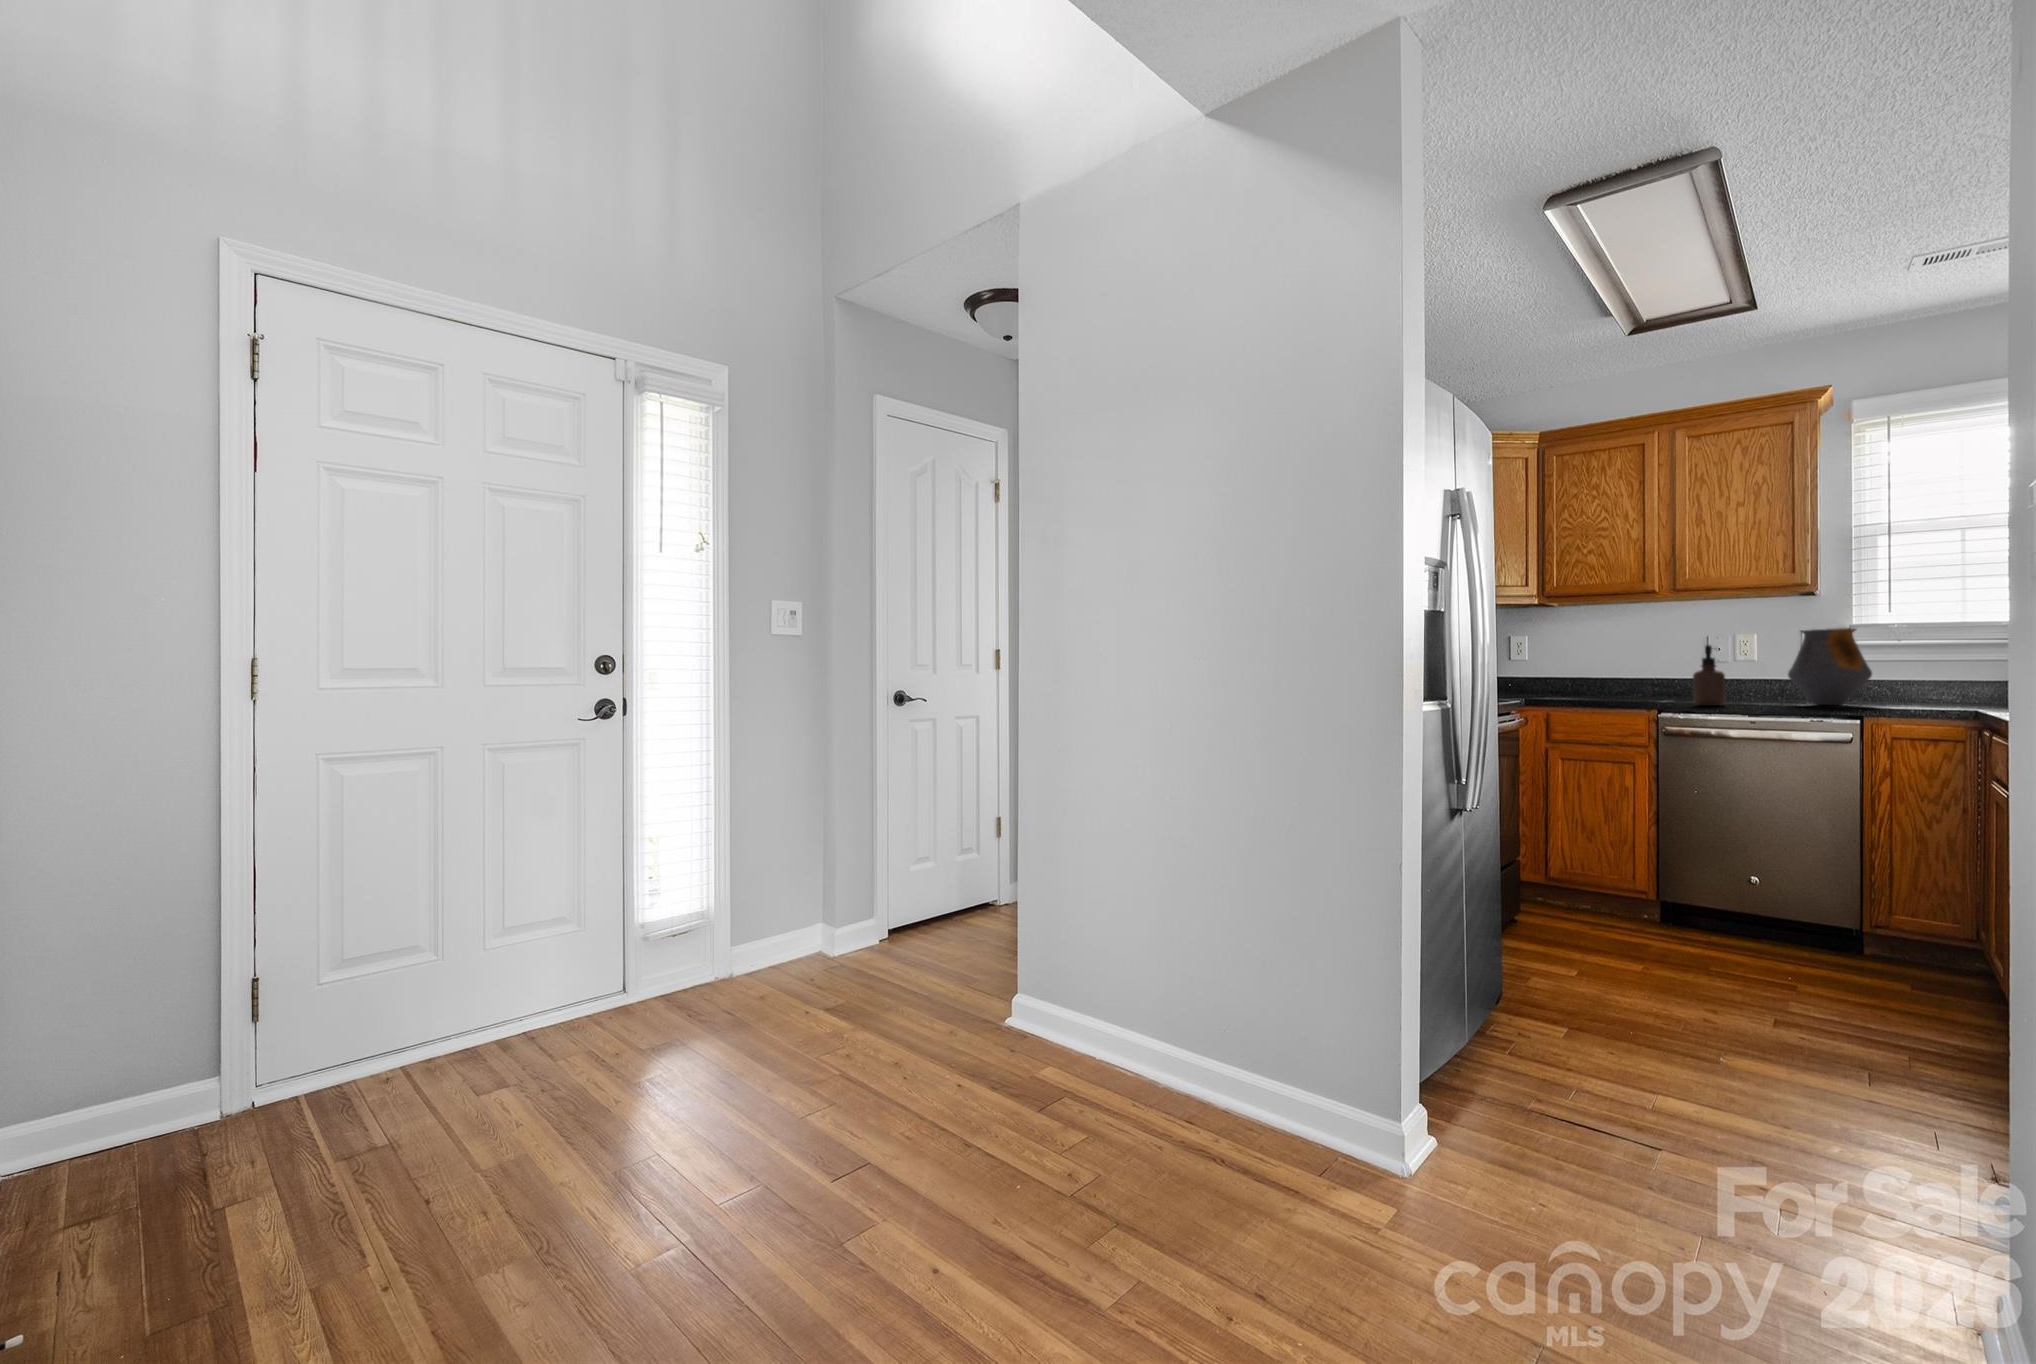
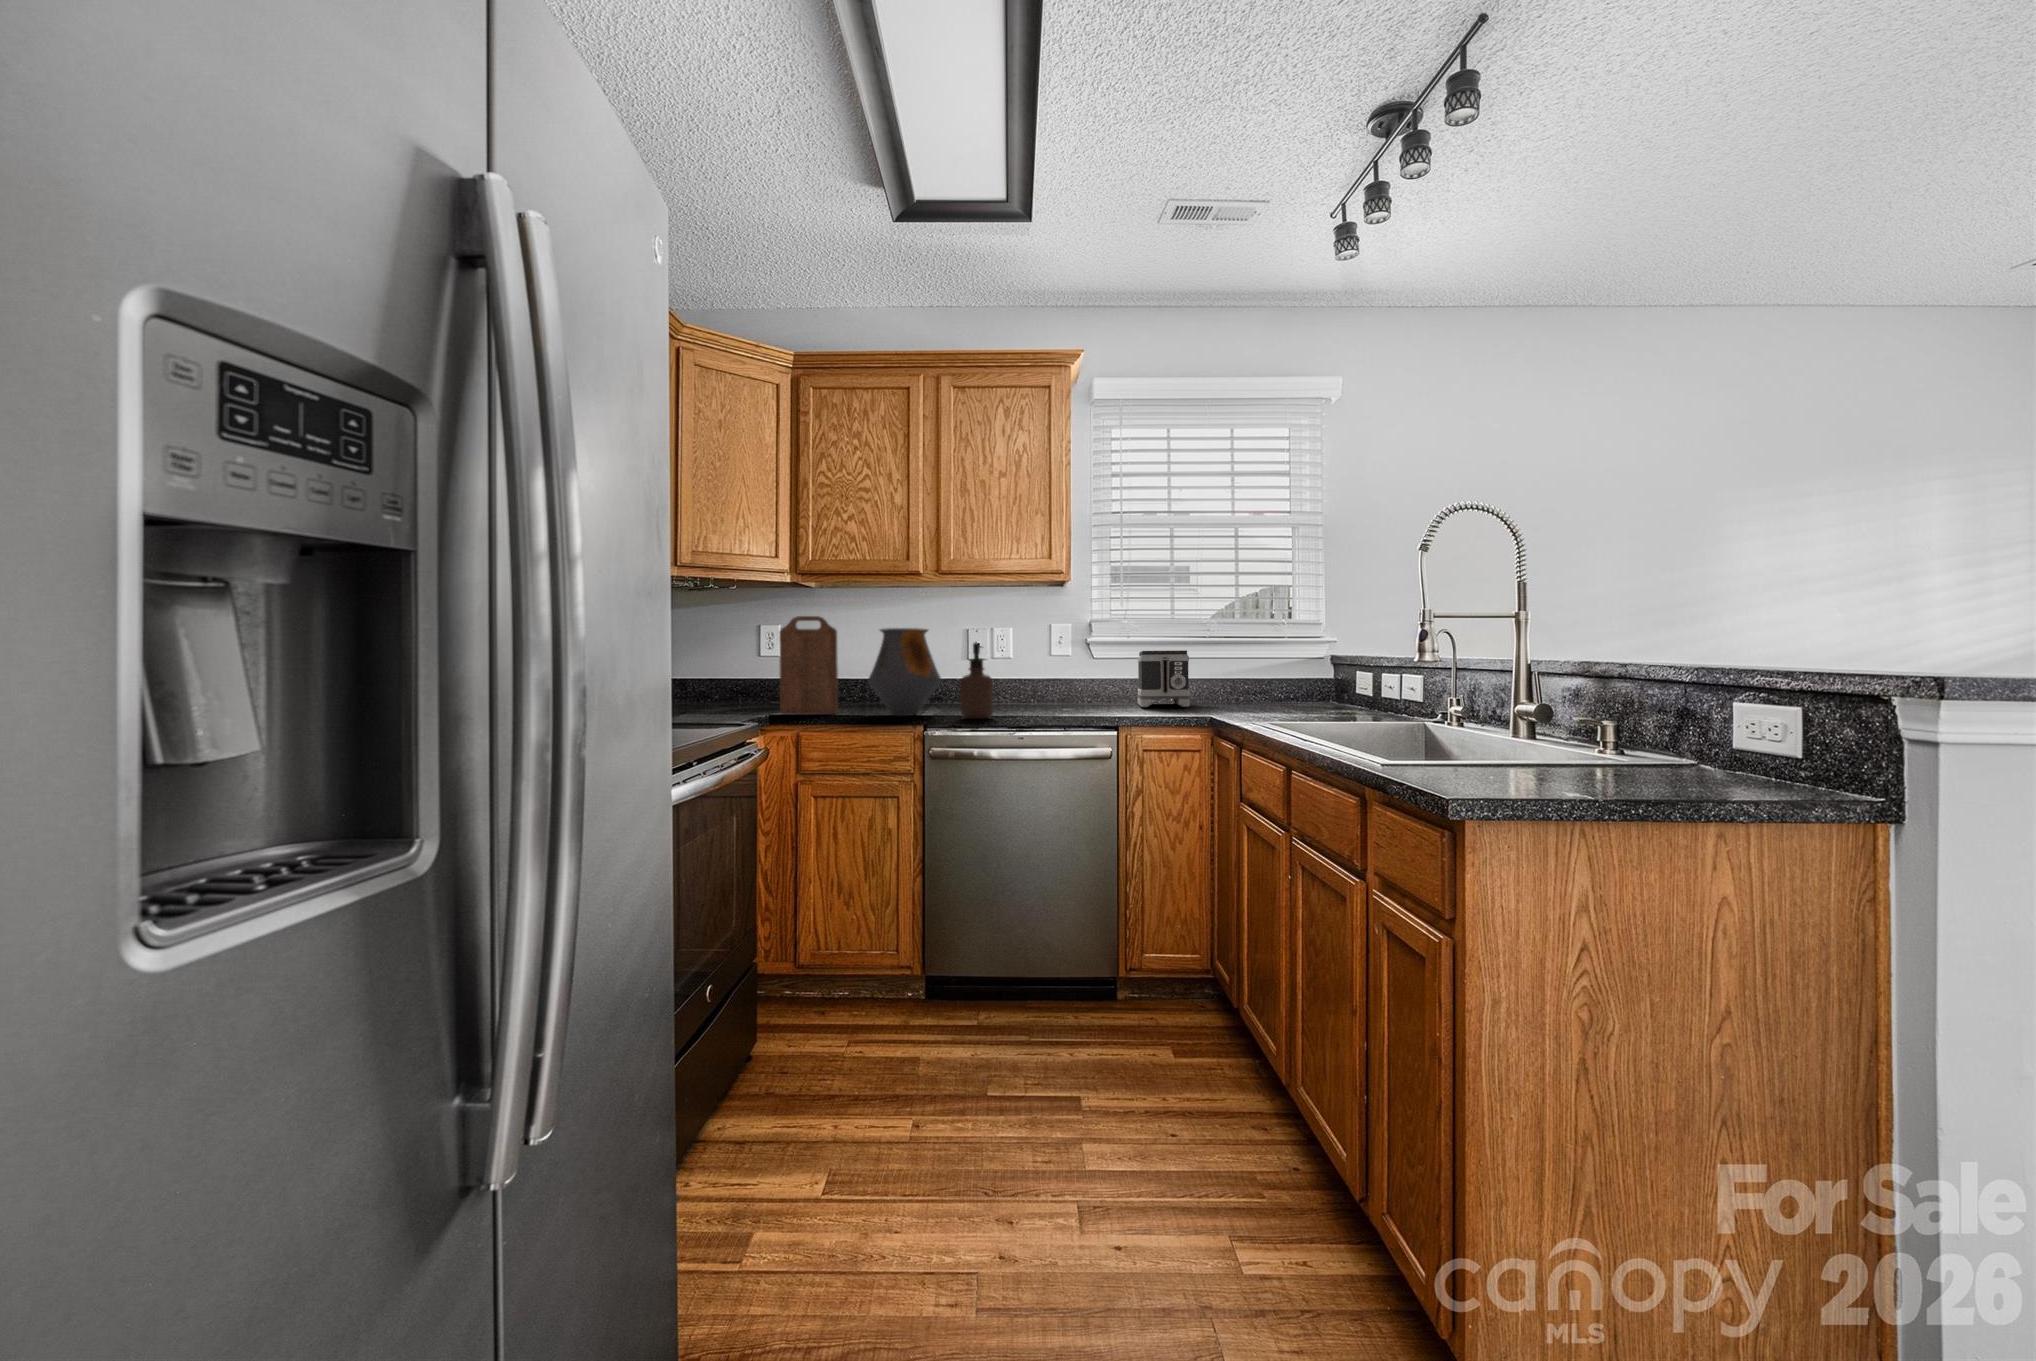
cutting board: none [1531,628,1580,701] -> present [779,616,838,714]
vase: present [1788,628,1872,705] -> present [868,628,941,716]
toaster: none [1900,646,1965,700] -> present [1137,650,1190,707]

